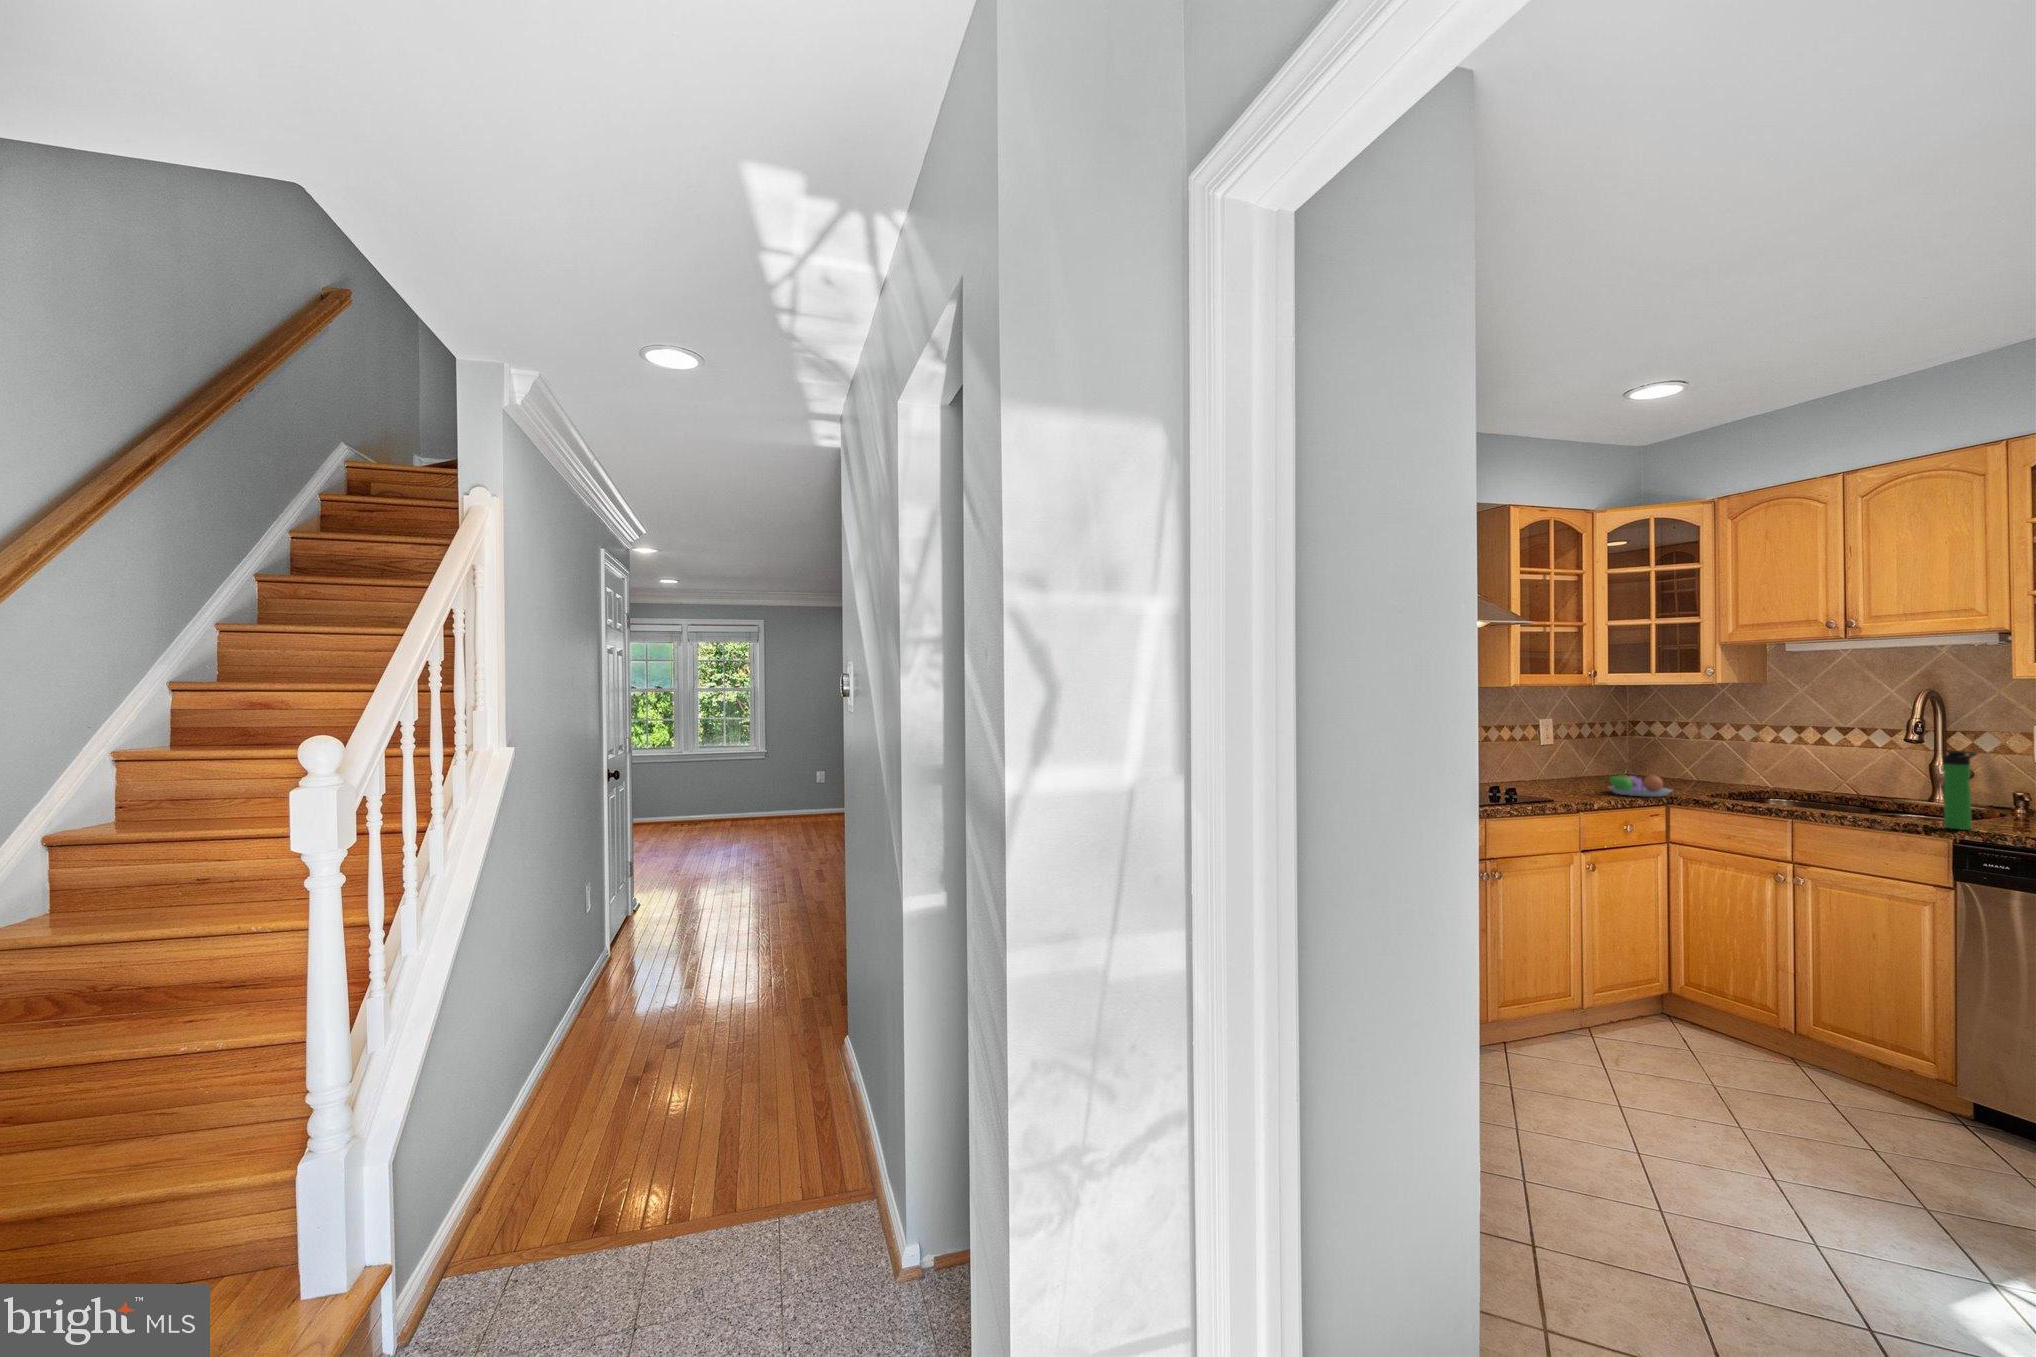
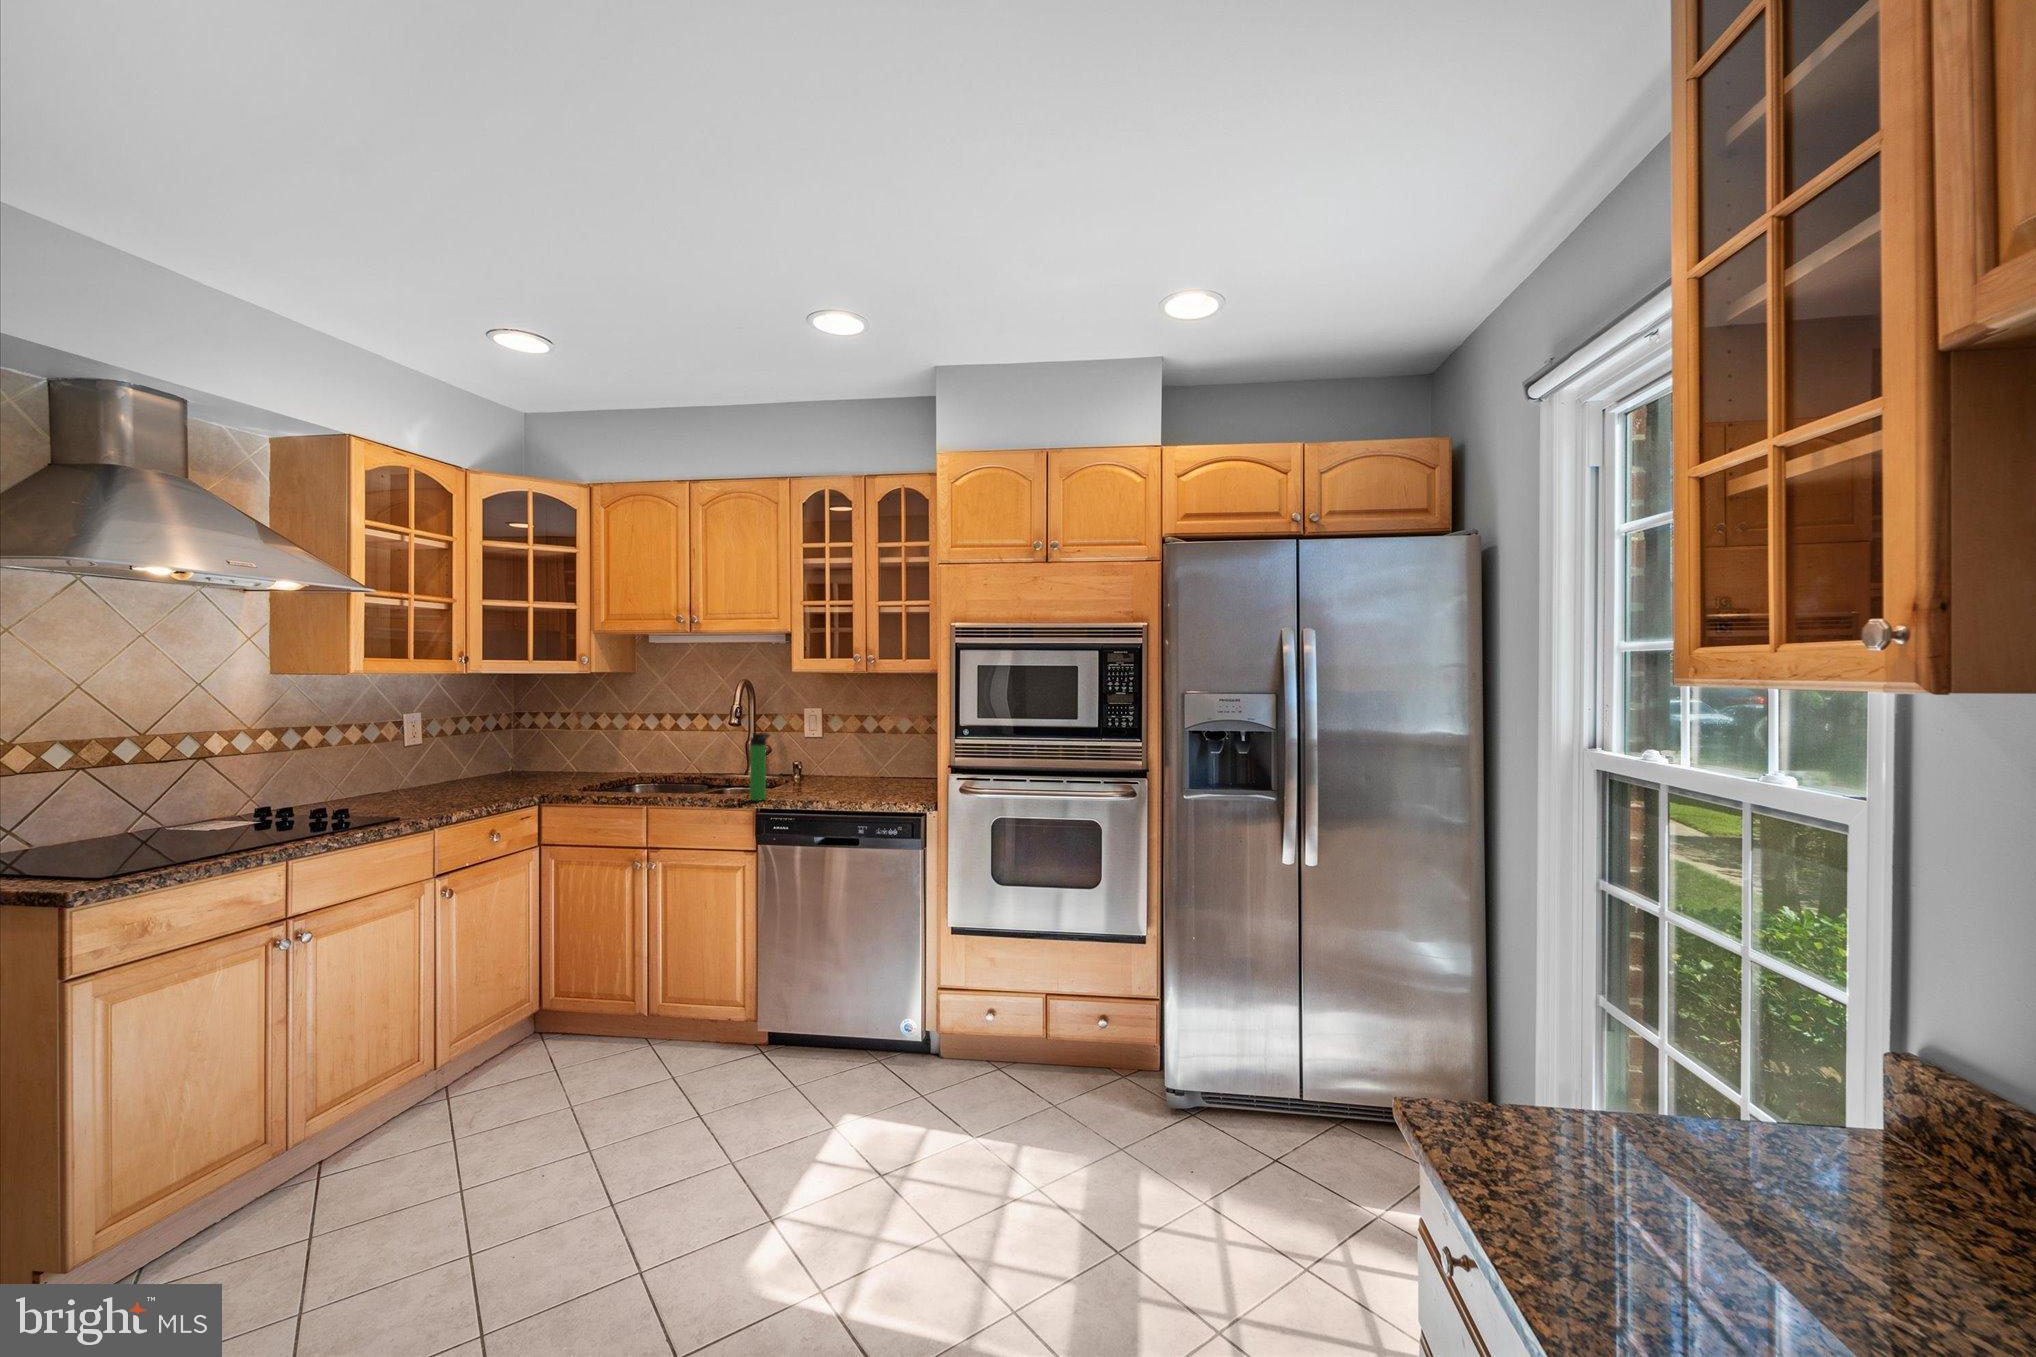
fruit bowl: present [1603,775,1672,797] -> none [472,771,547,798]

